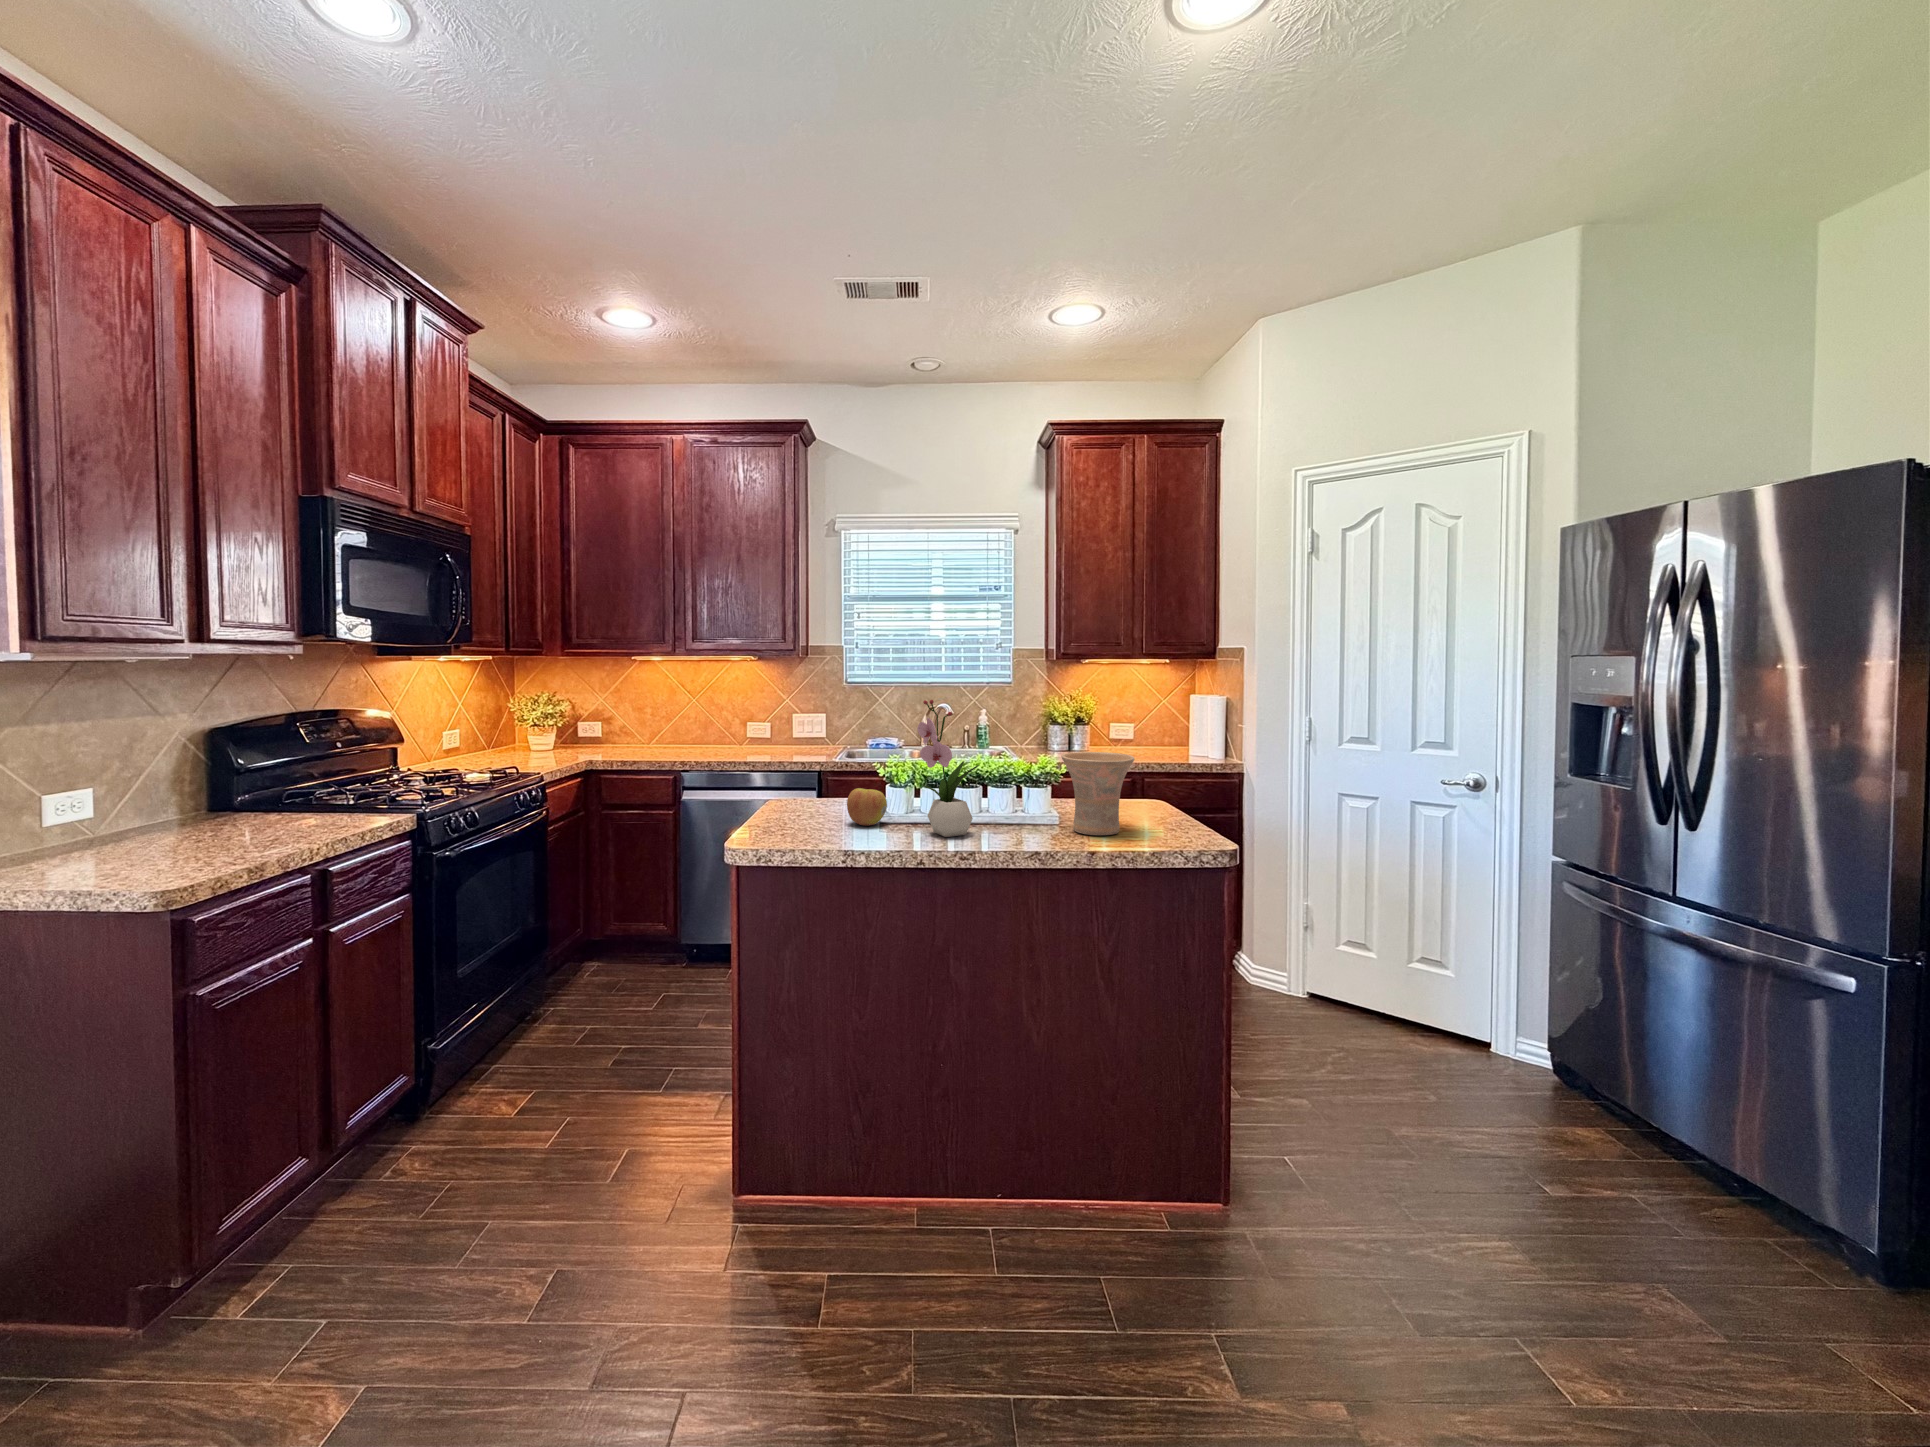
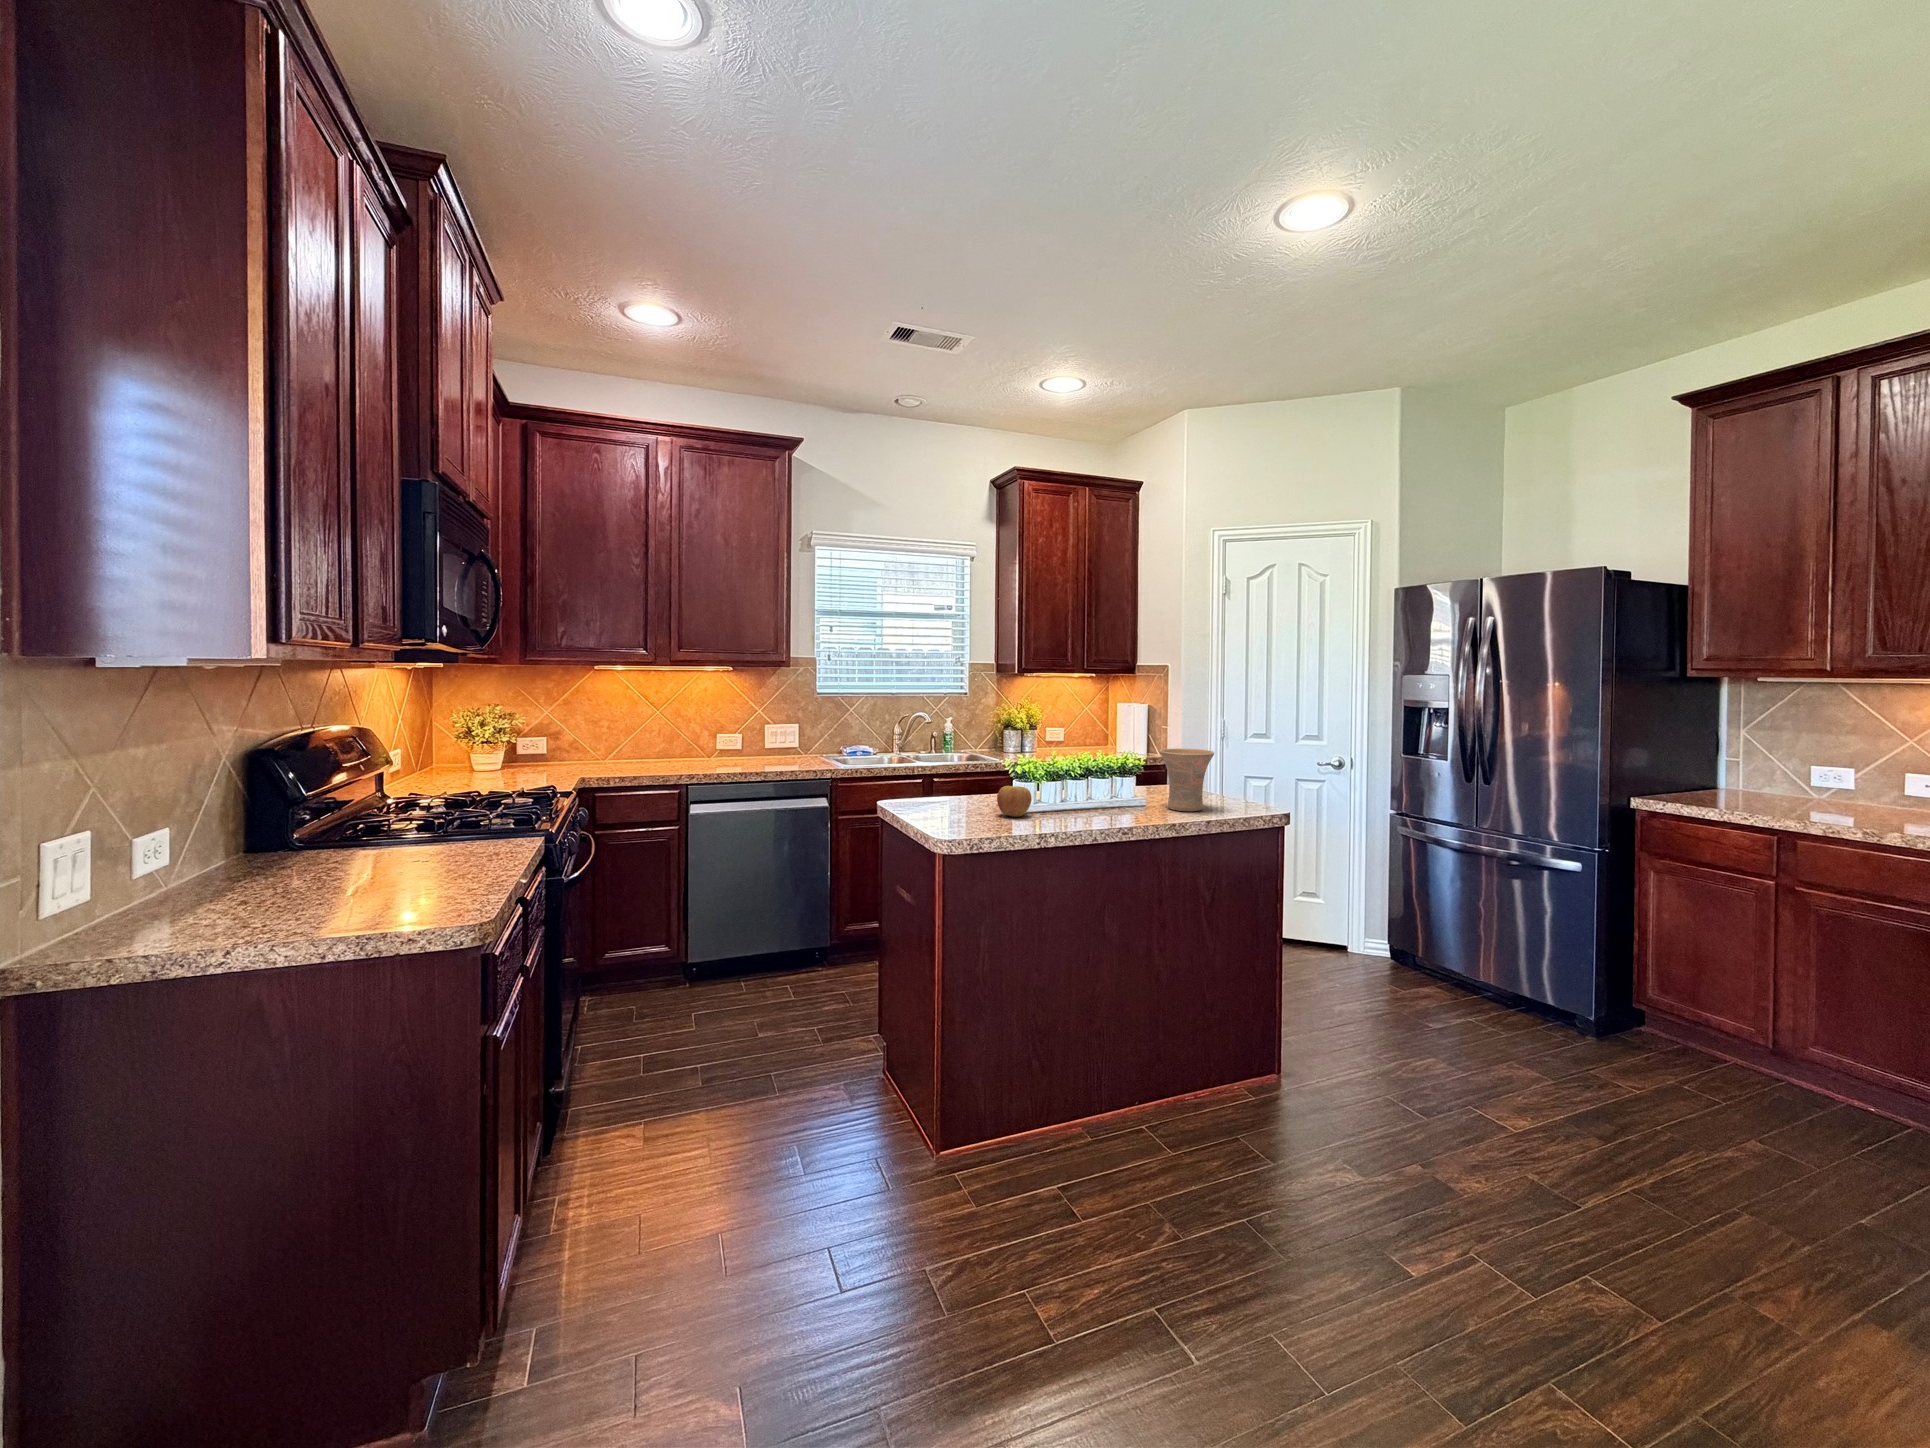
flower arrangement: present [917,700,979,837] -> none [1070,709,1116,820]

